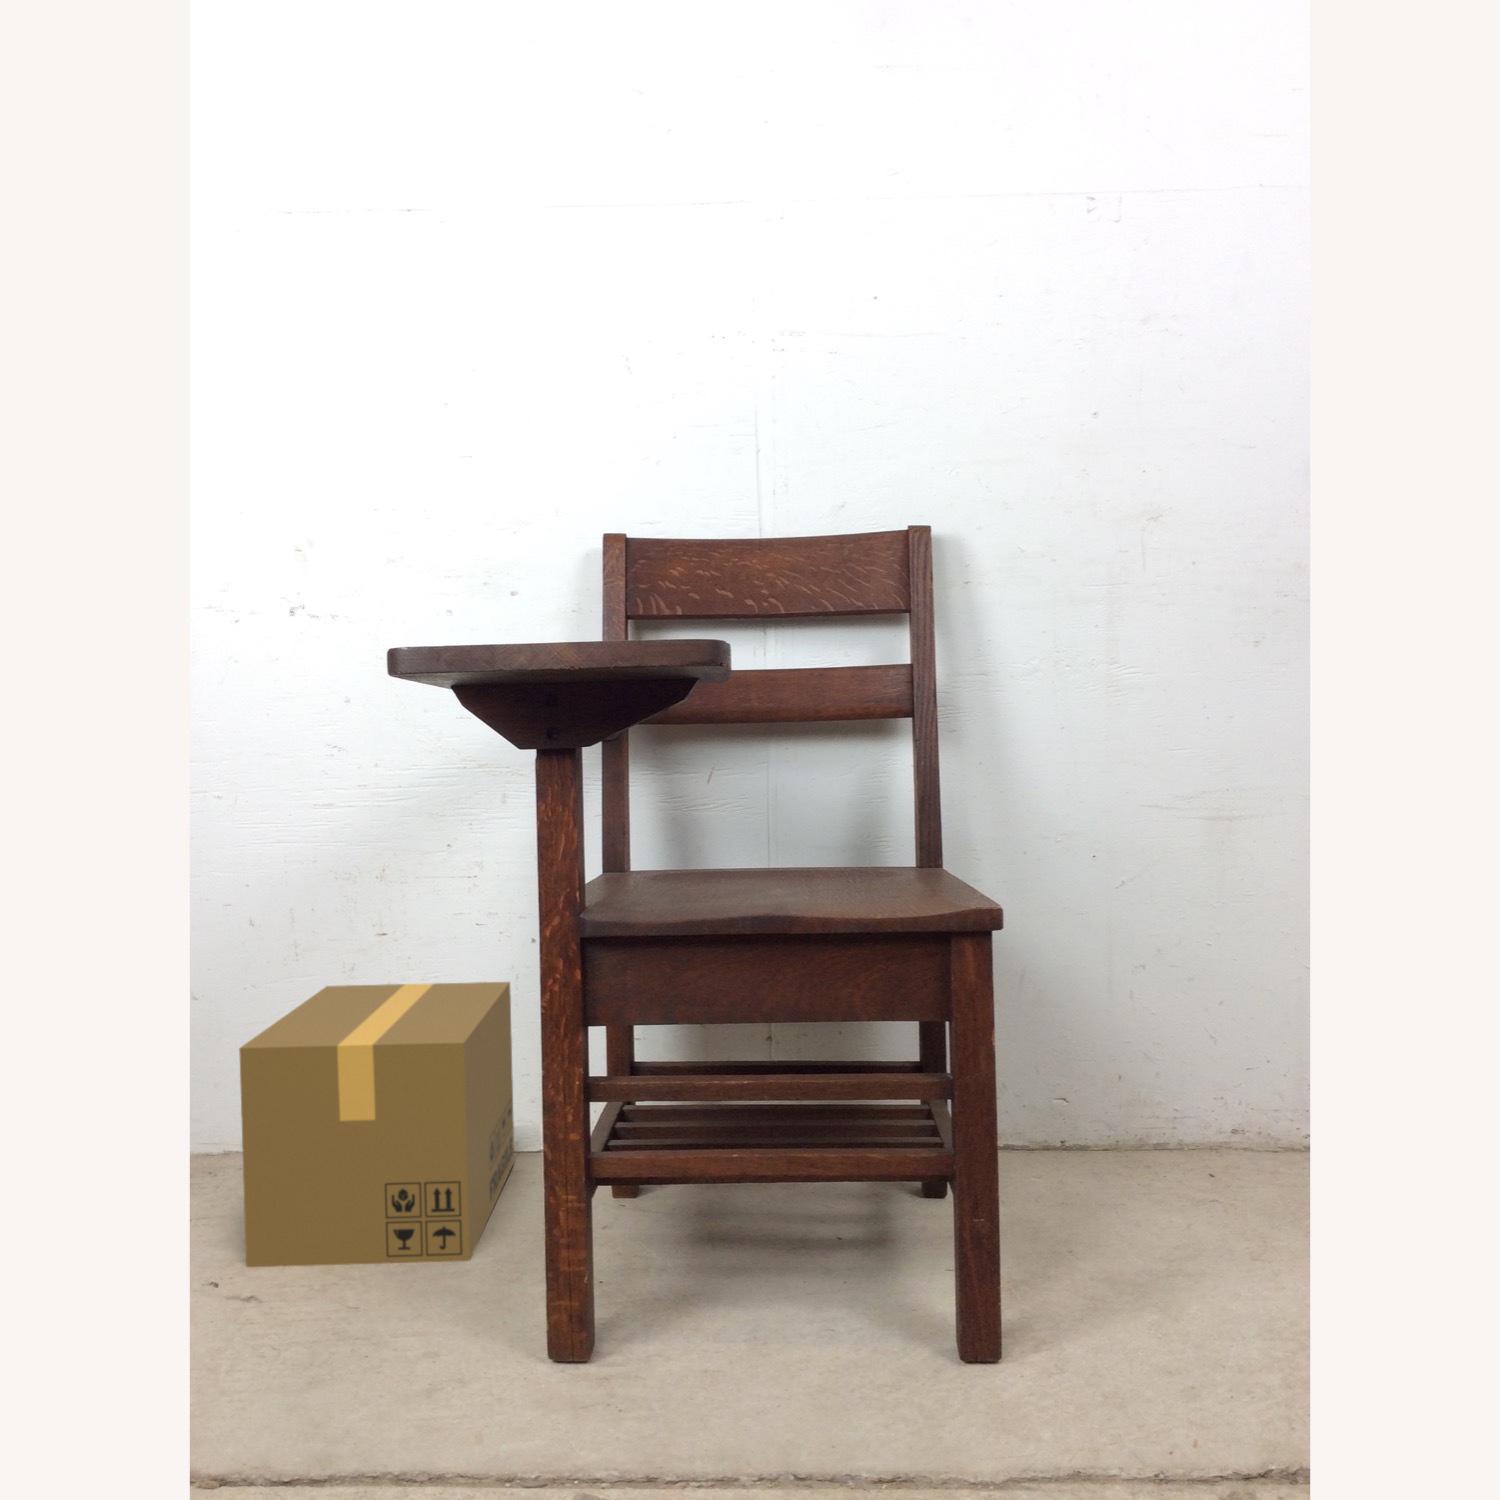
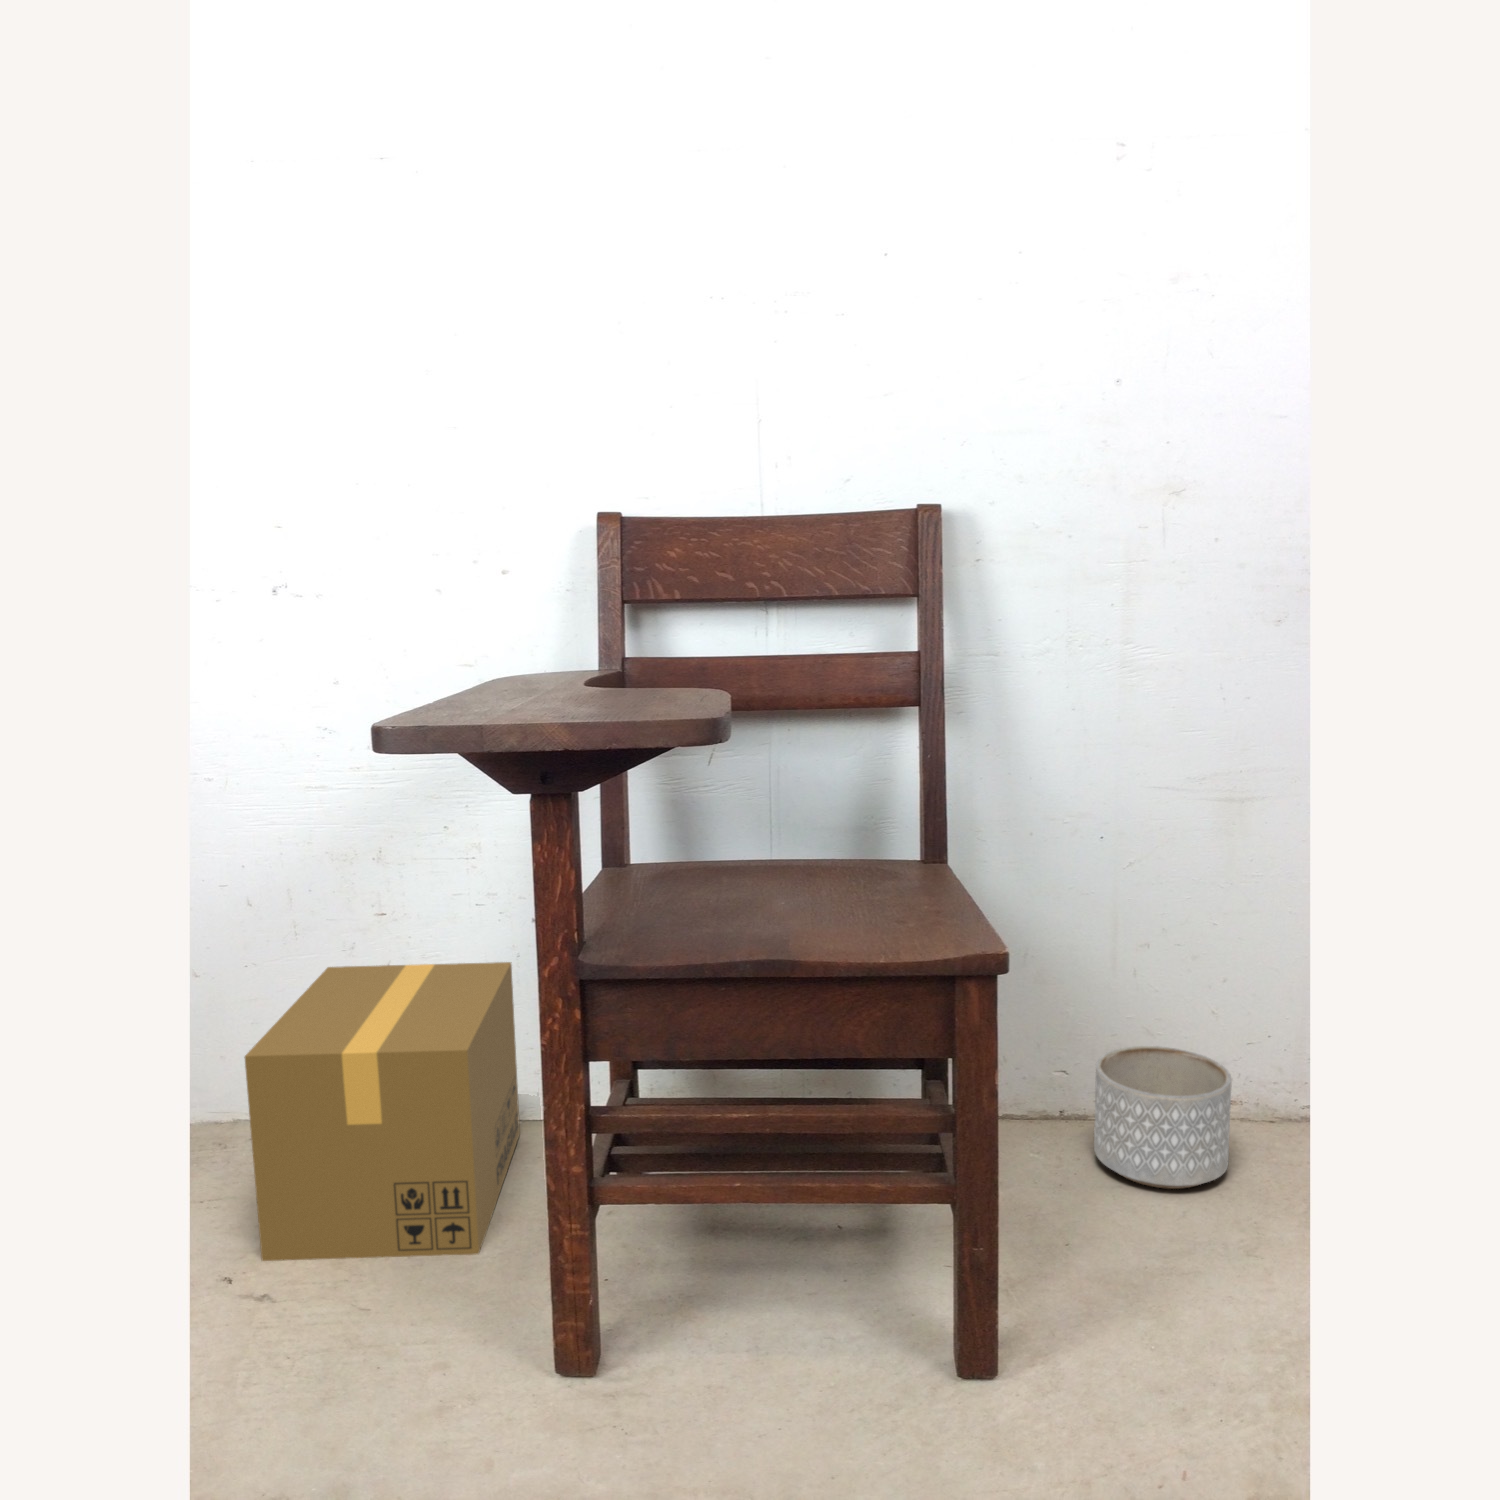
planter: none [1096,1067,1233,1204] -> present [1094,1046,1232,1189]

